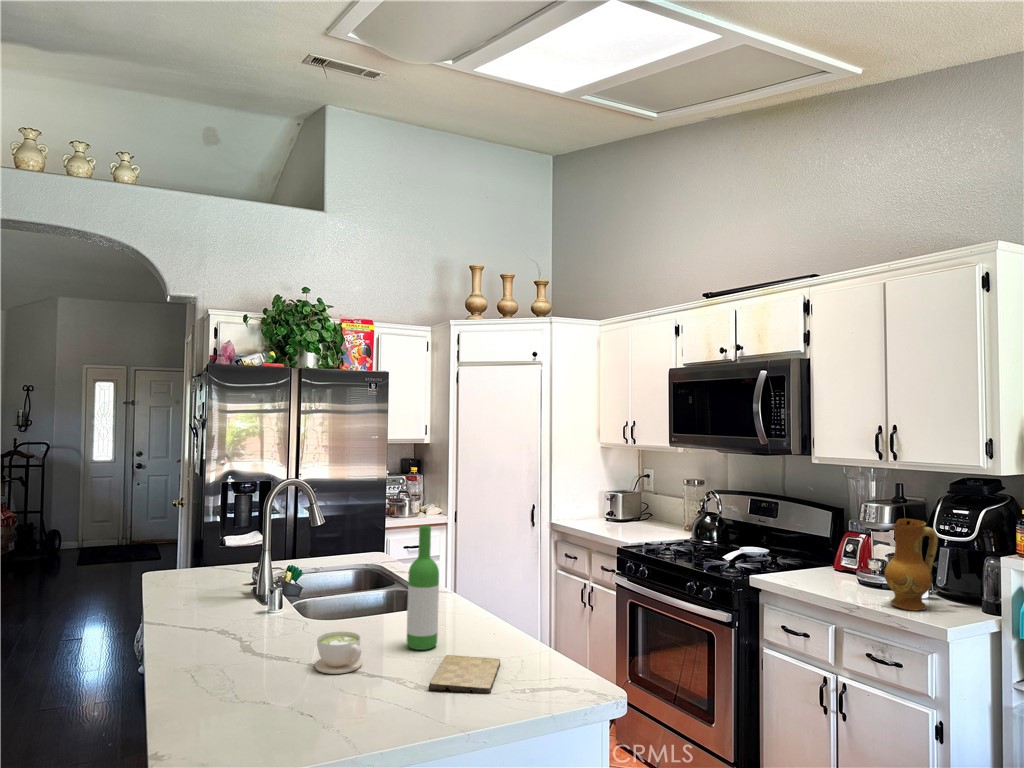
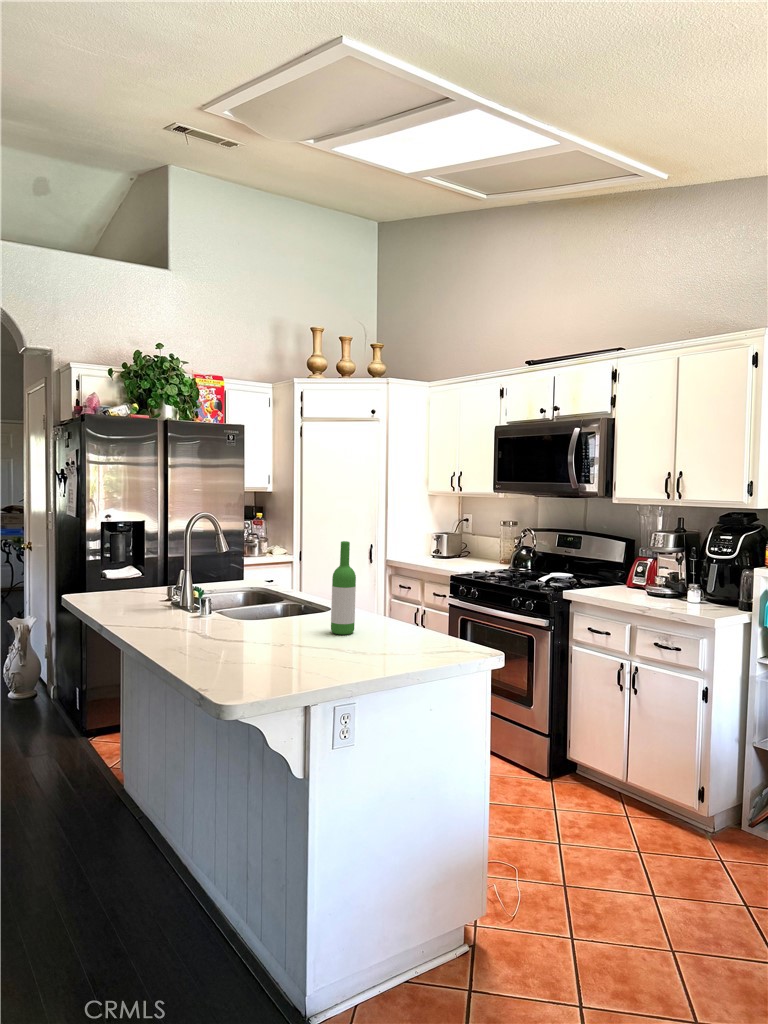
ceramic jug: present [885,519,938,611] -> none [670,541,710,609]
coffee cup: present [315,632,362,674] -> none [271,620,308,648]
cutting board: present [429,655,500,694] -> none [366,635,412,655]

